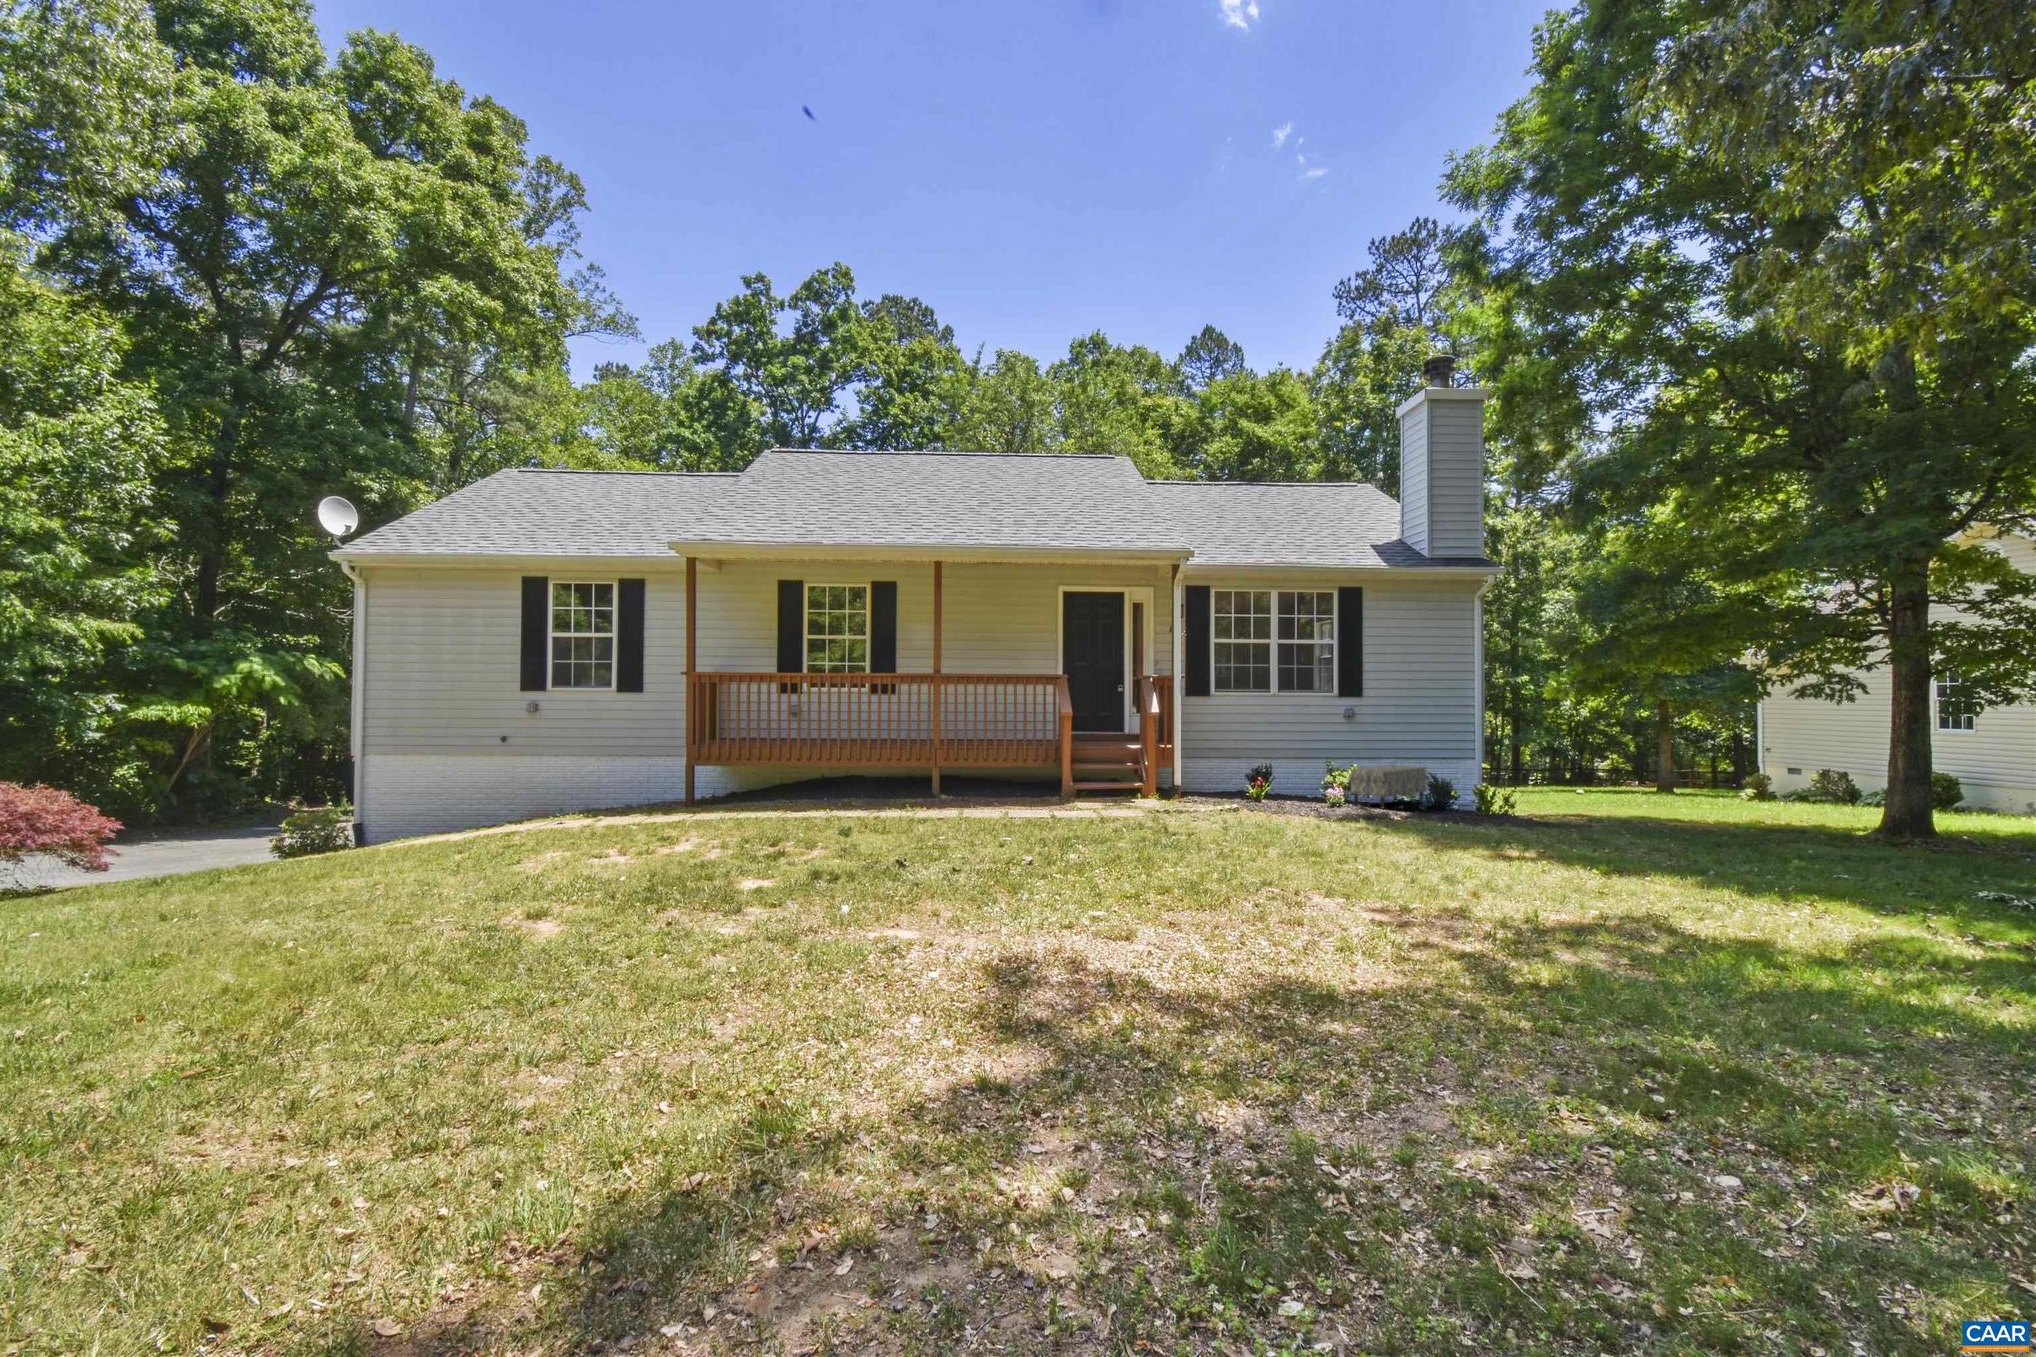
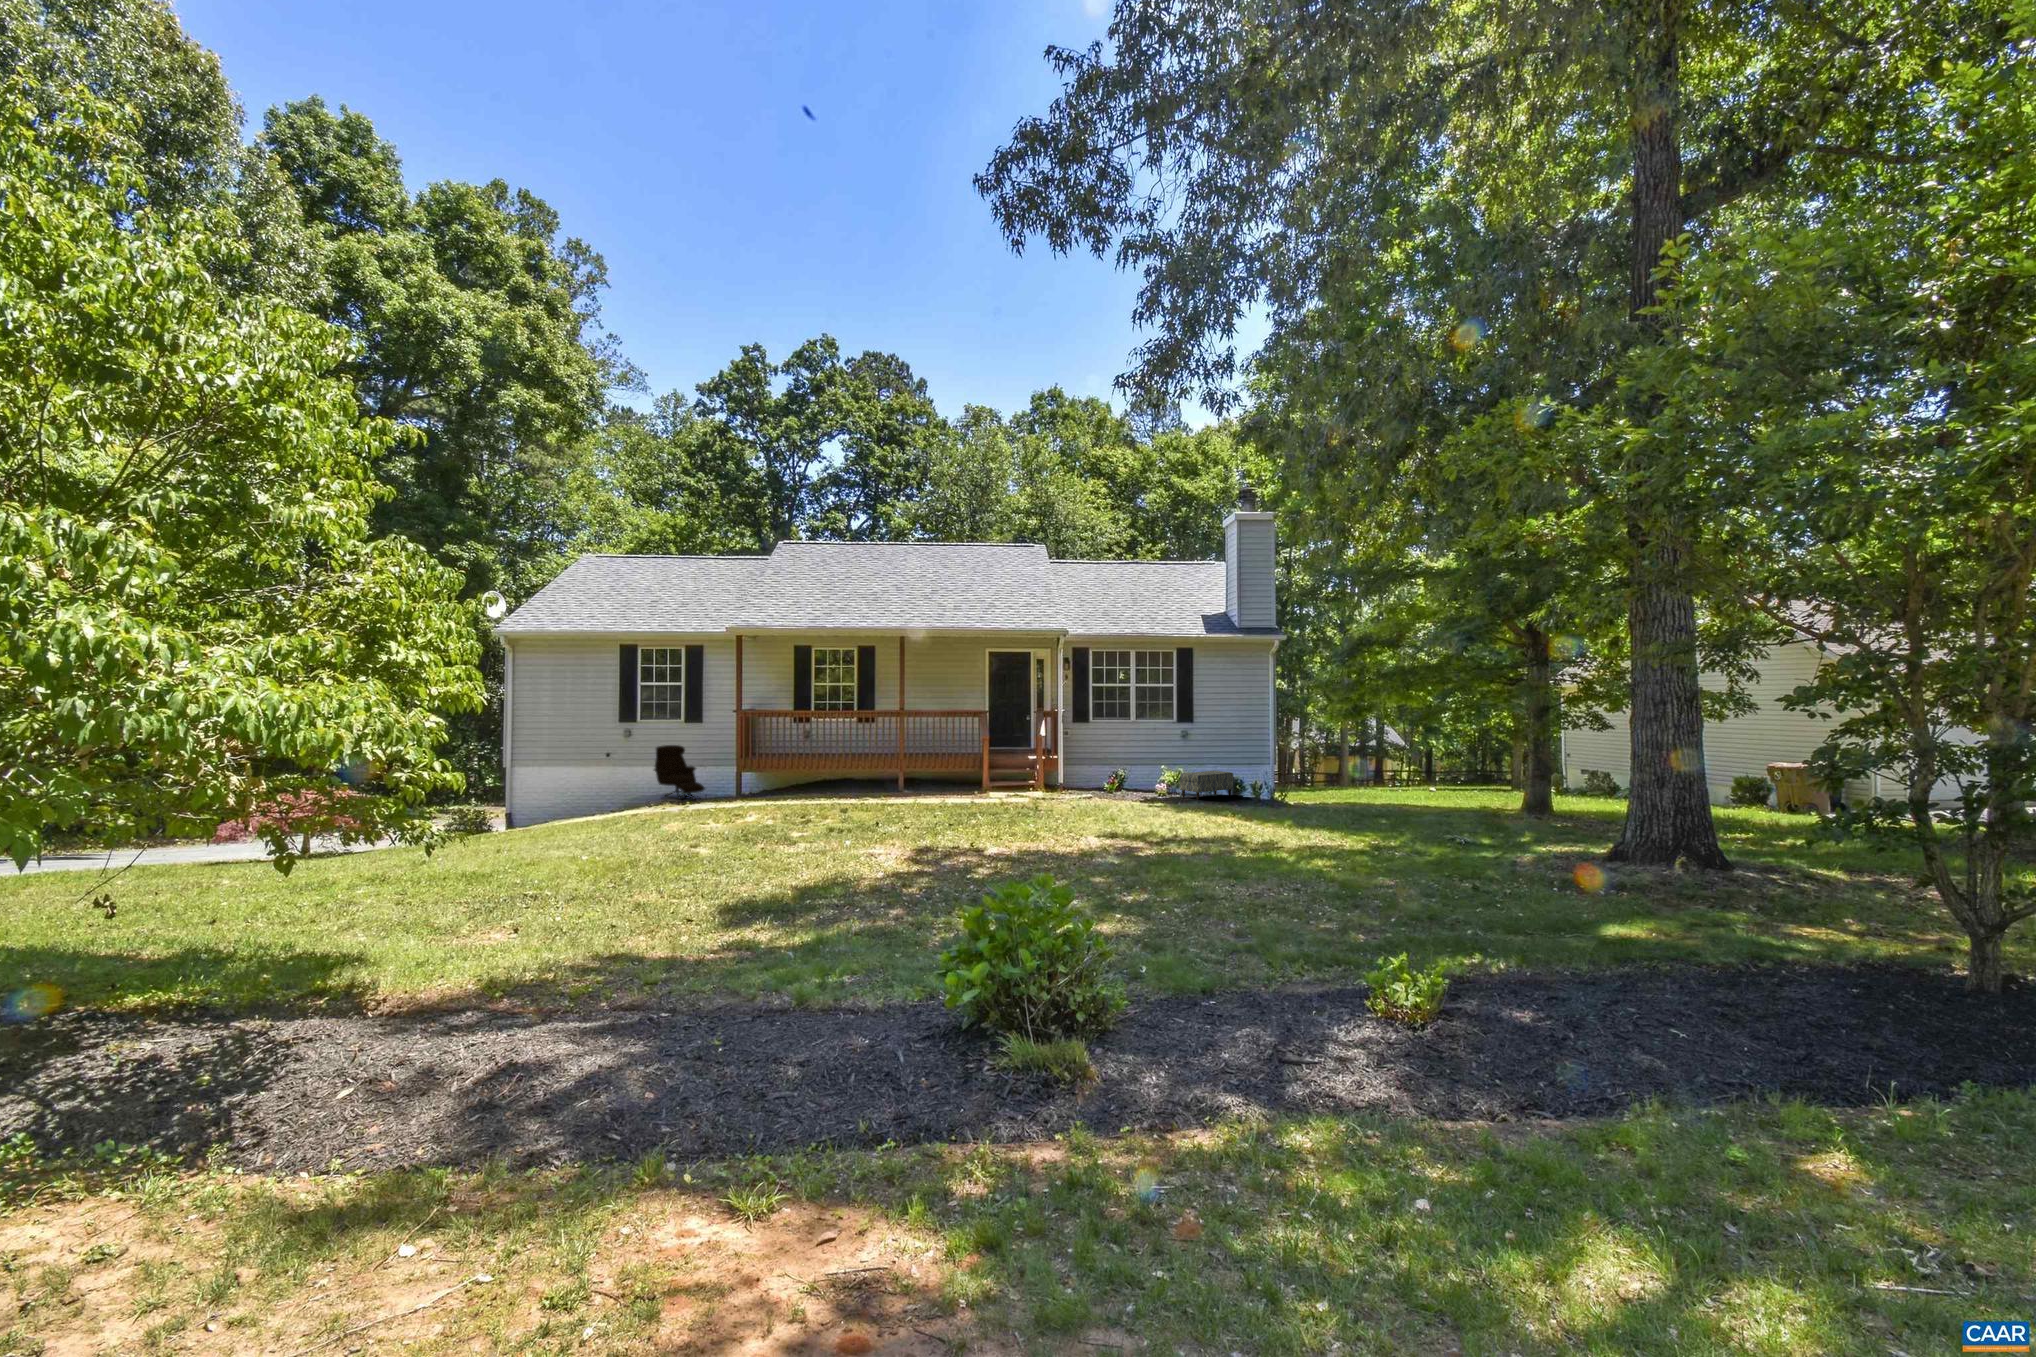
lounge chair: none [565,728,640,811] -> present [654,745,705,798]

